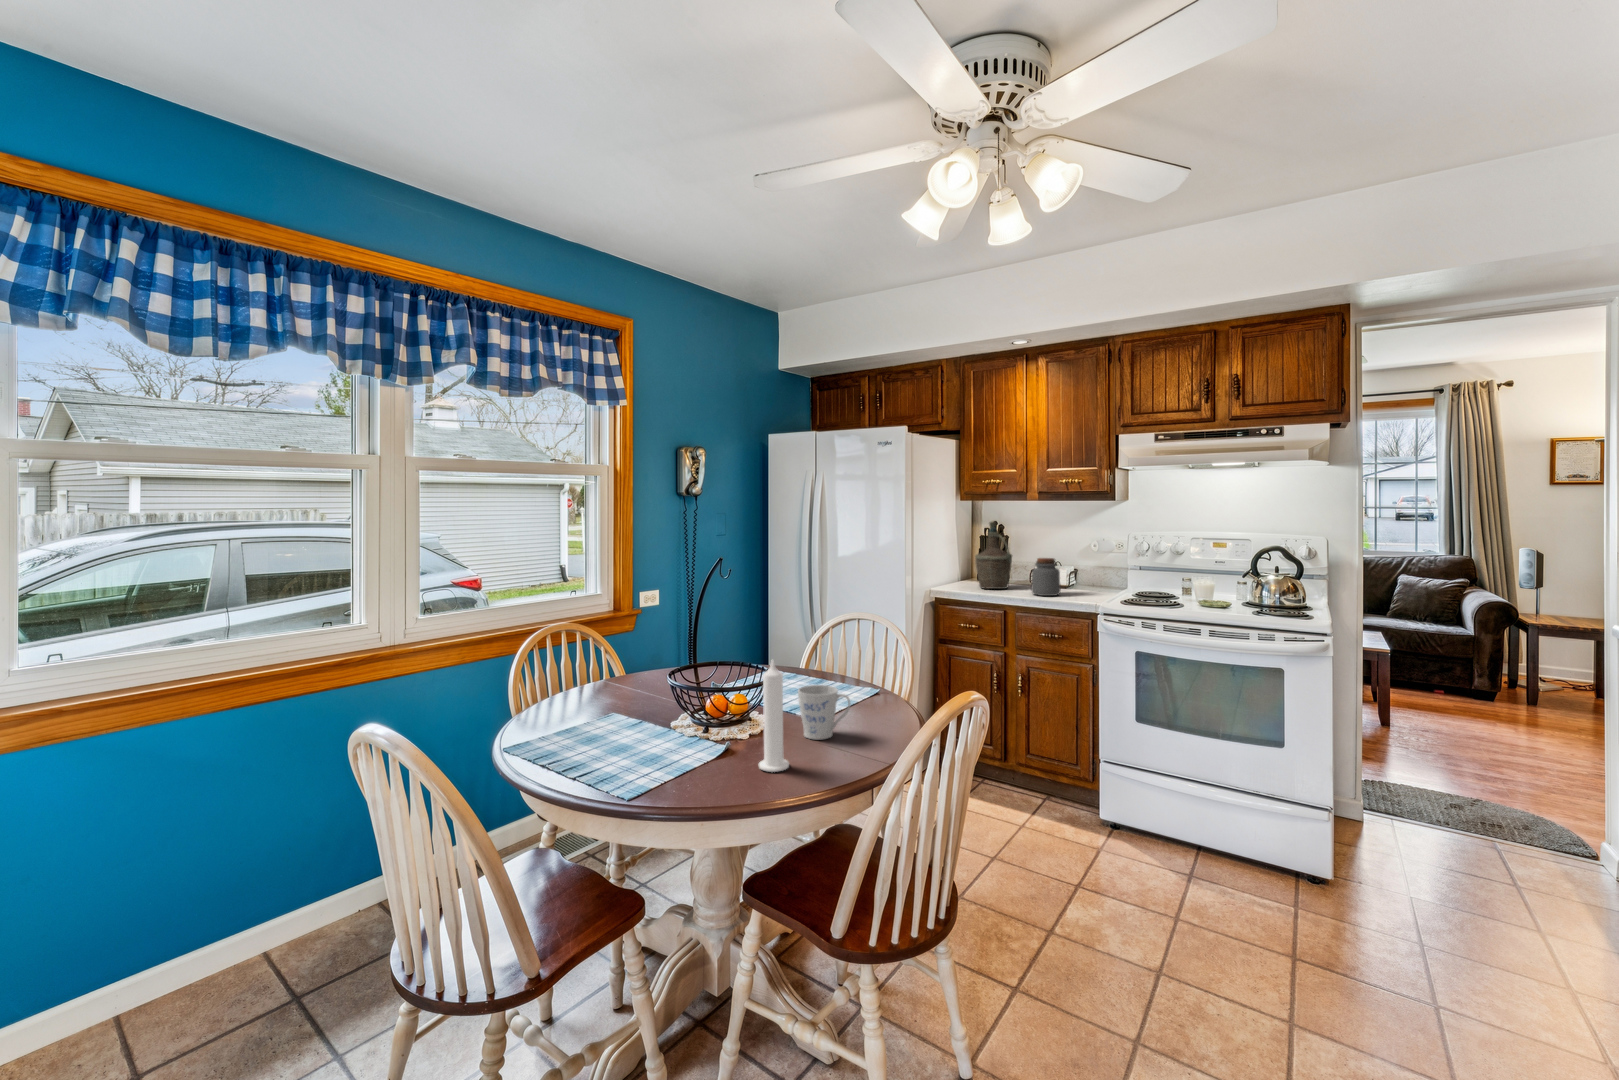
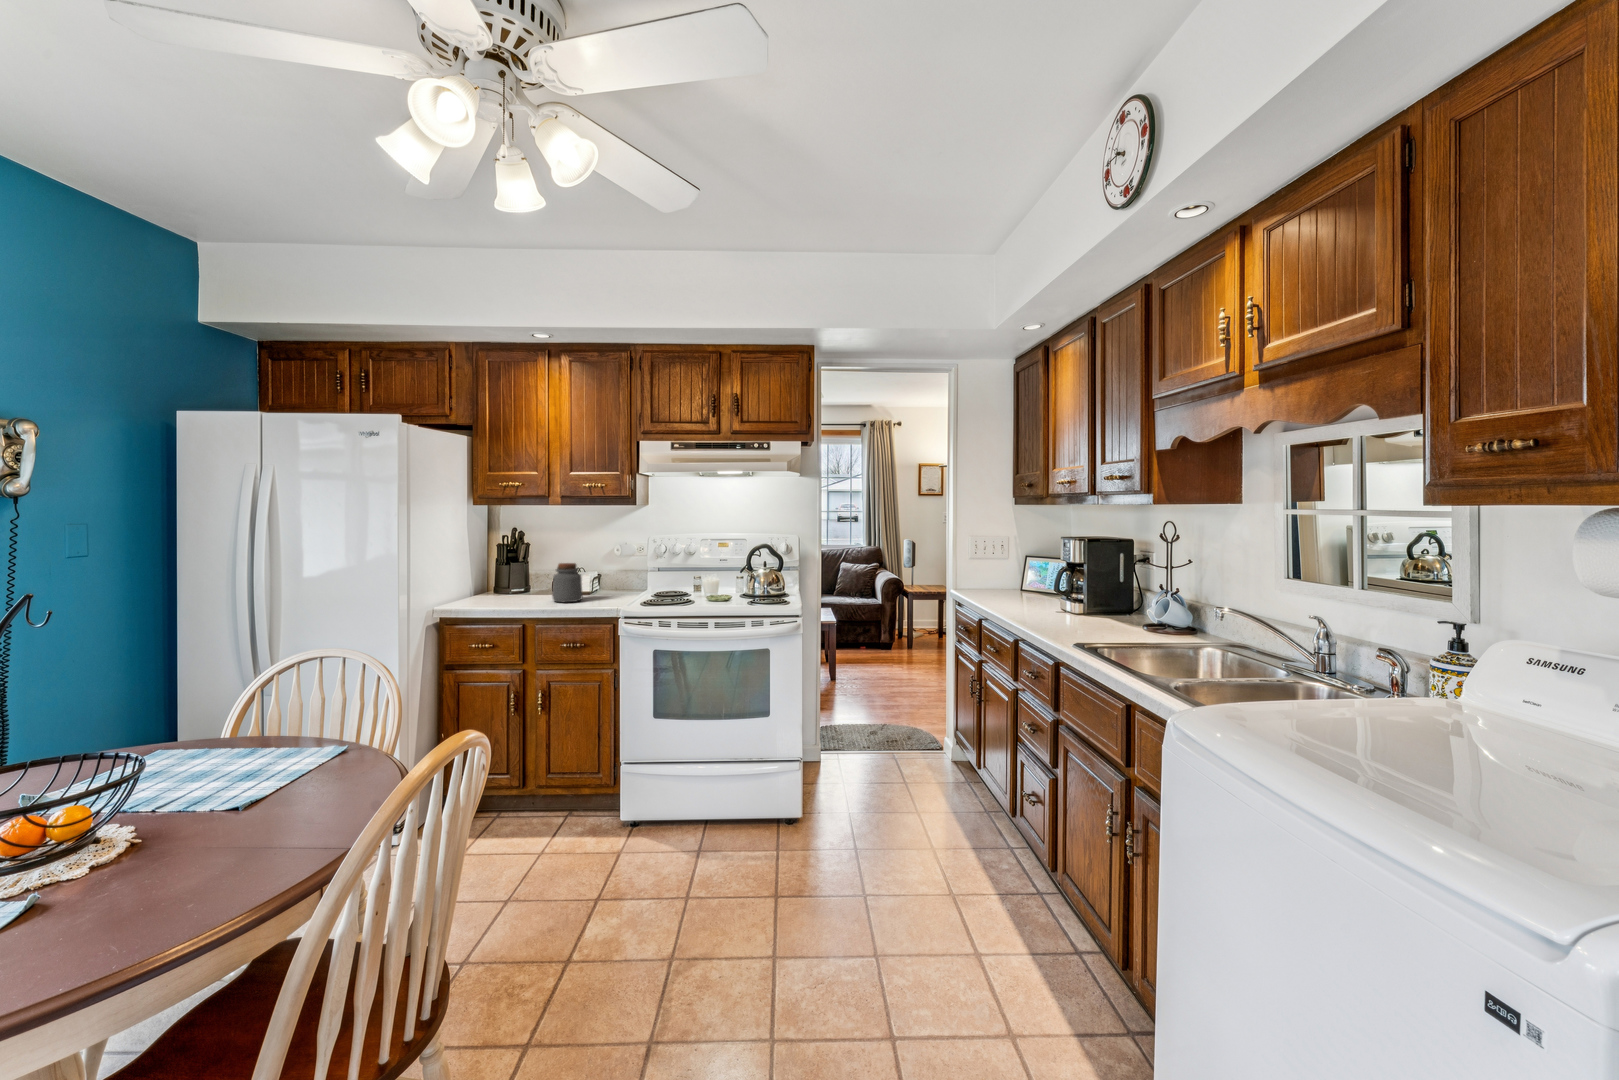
bottle: present [975,522,1012,589] -> none [489,525,532,598]
candle: present [759,660,789,772] -> none [72,760,142,943]
mug: present [798,685,850,740] -> none [176,768,277,855]

